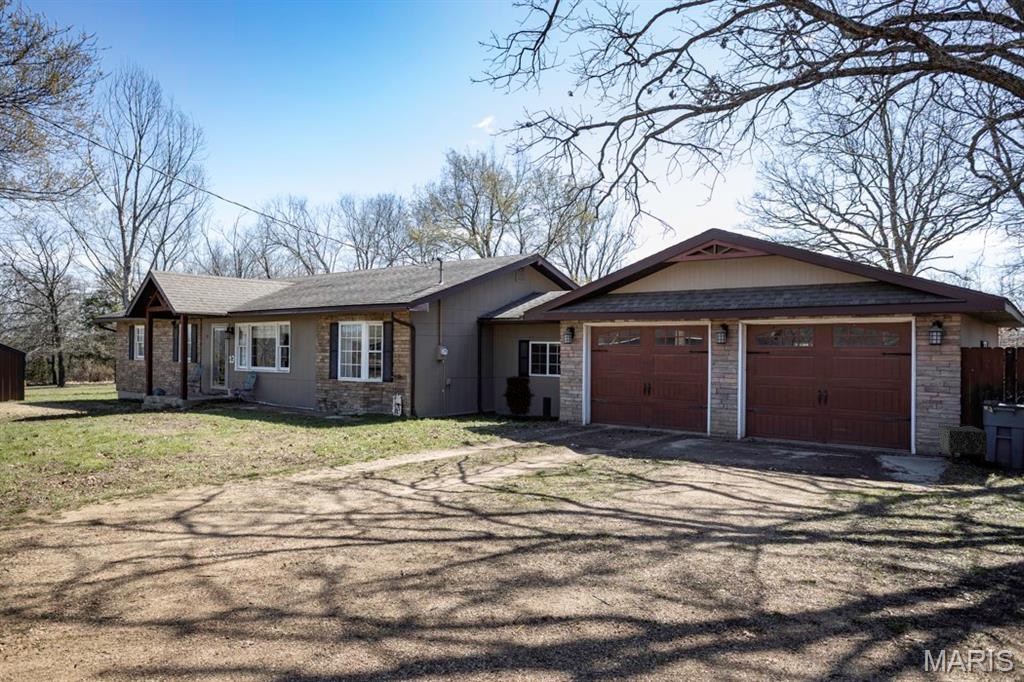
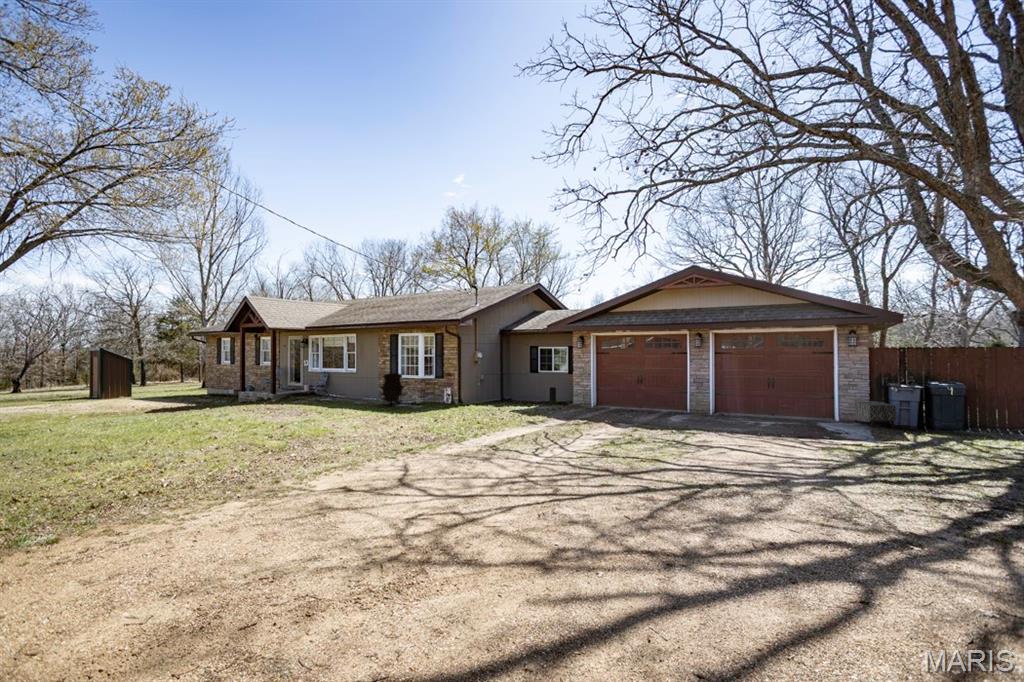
lounge chair: present [503,376,535,418] -> present [380,373,405,405]

